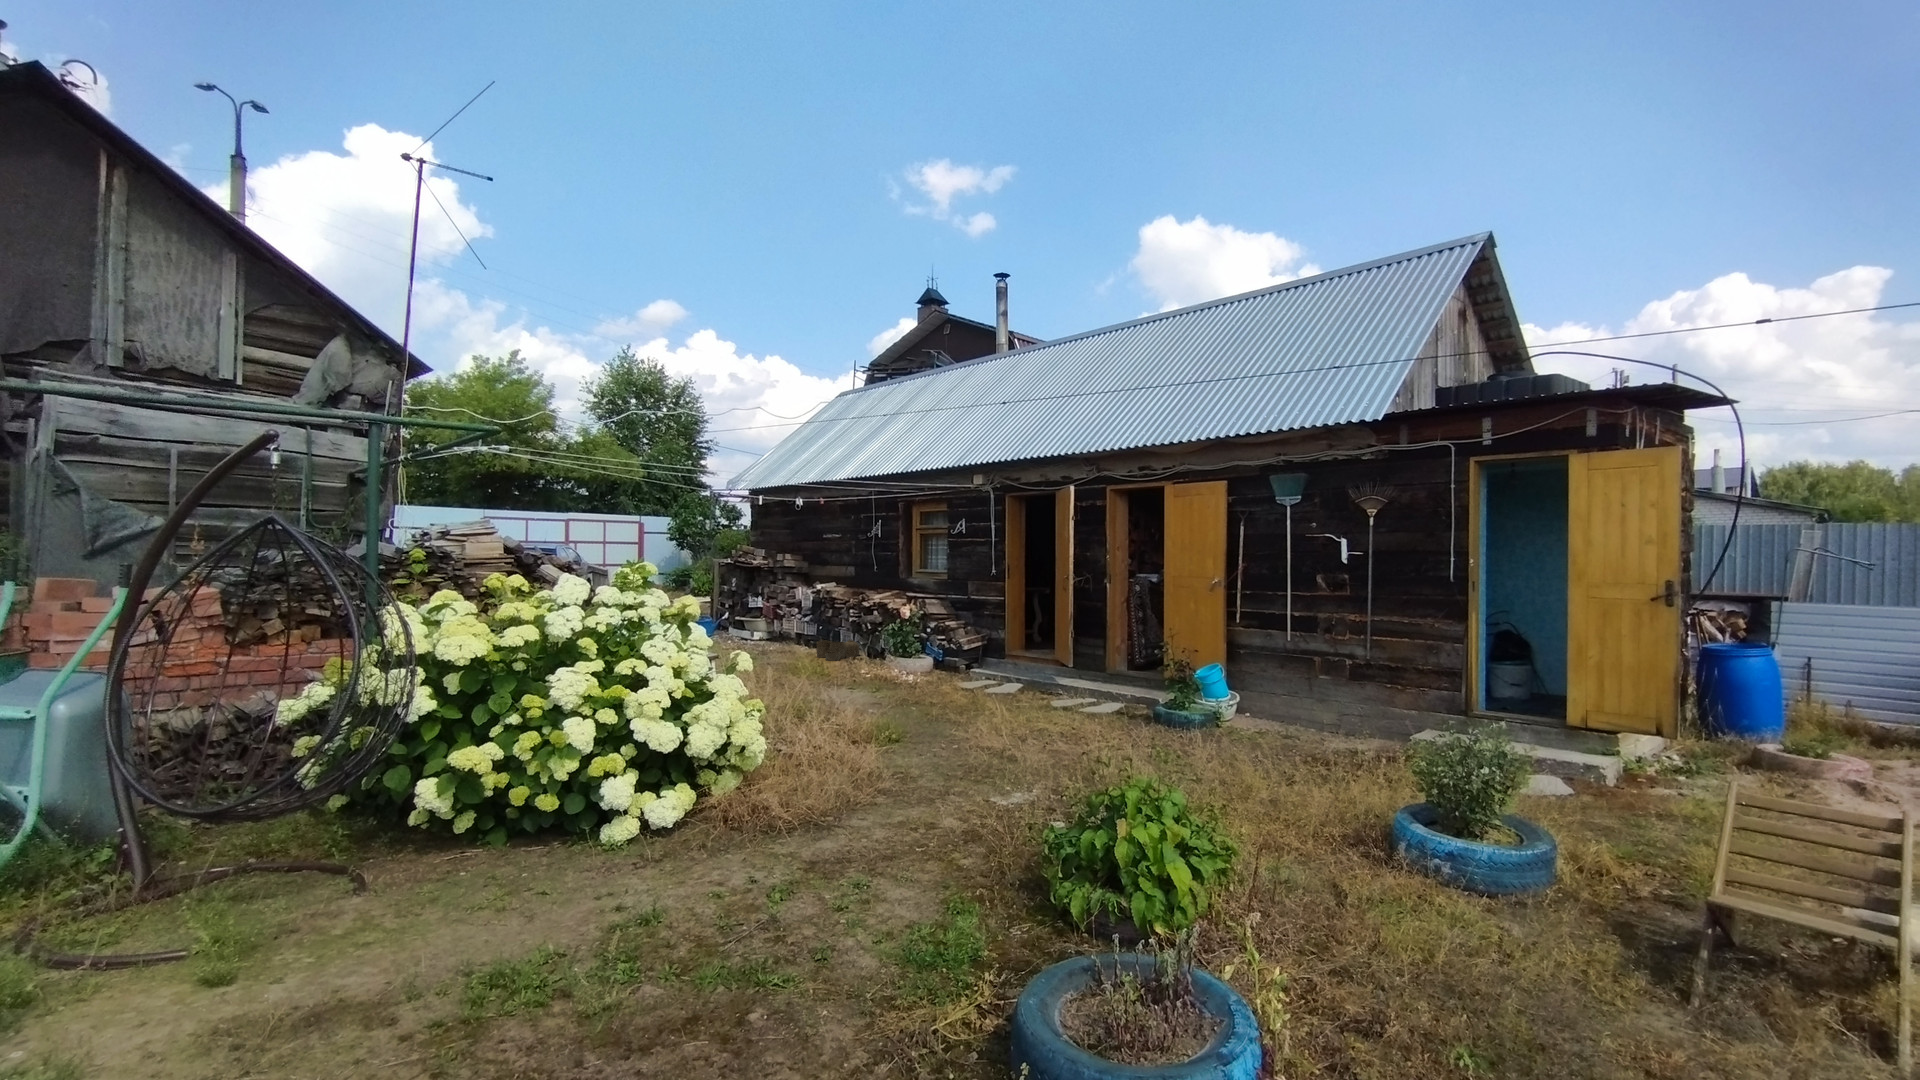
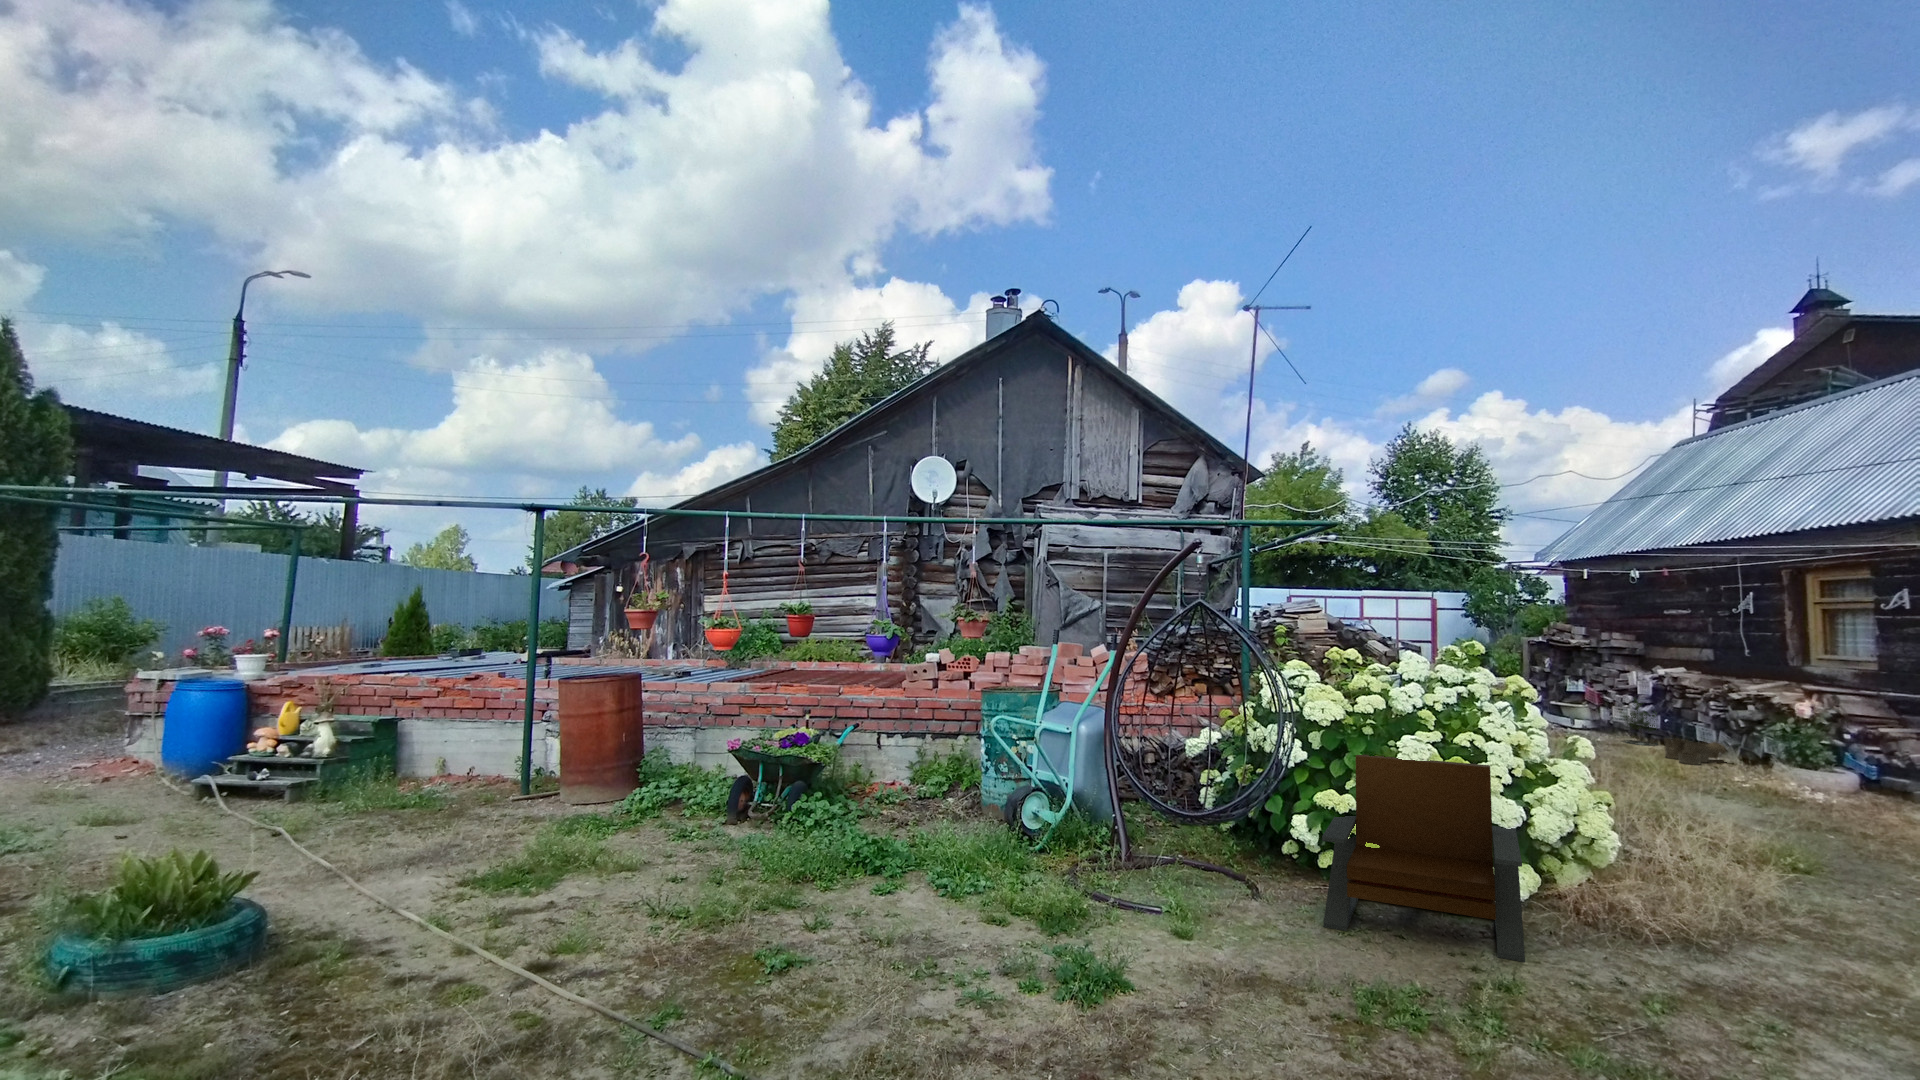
potted tree: none [786,608,815,649] -> present [1623,699,1657,746]
lounge chair: none [430,687,673,927] -> present [1322,755,1525,962]

